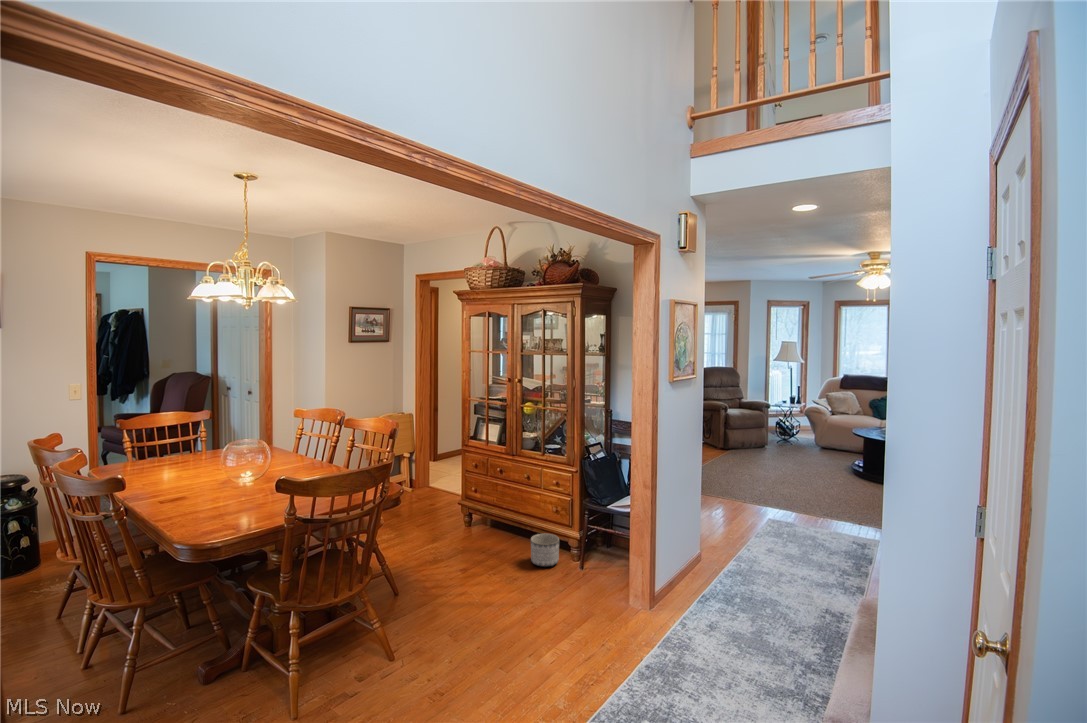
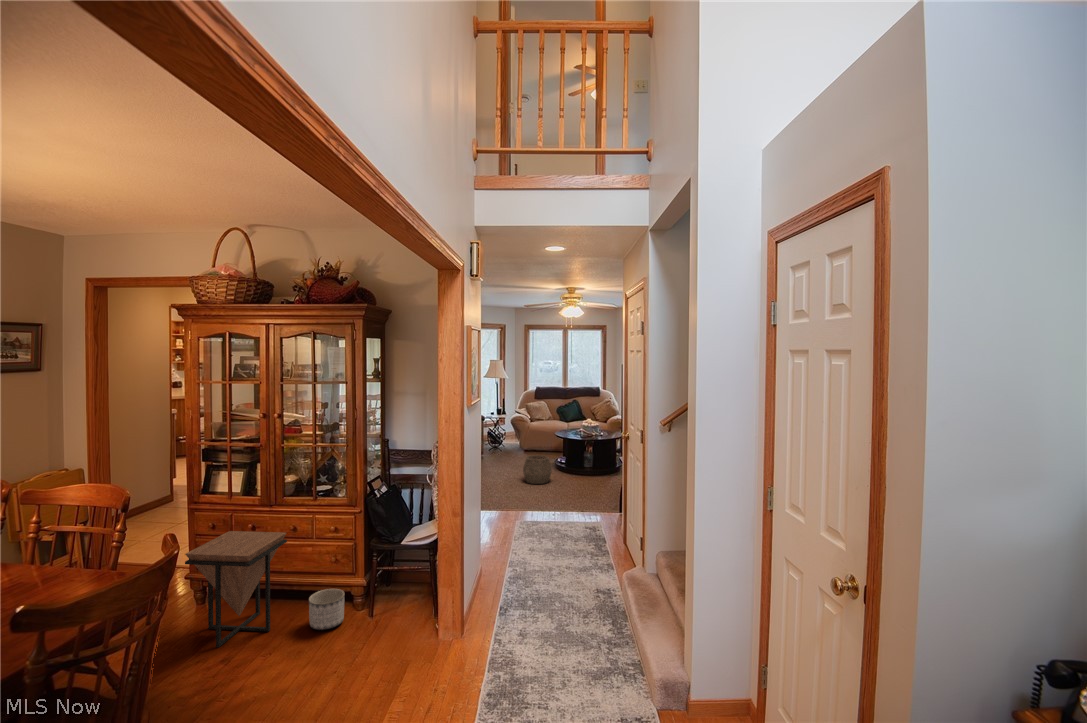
woven basket: none [799,451,836,485] -> present [523,455,552,484]
side table: none [450,471,521,557] -> present [185,531,287,647]

